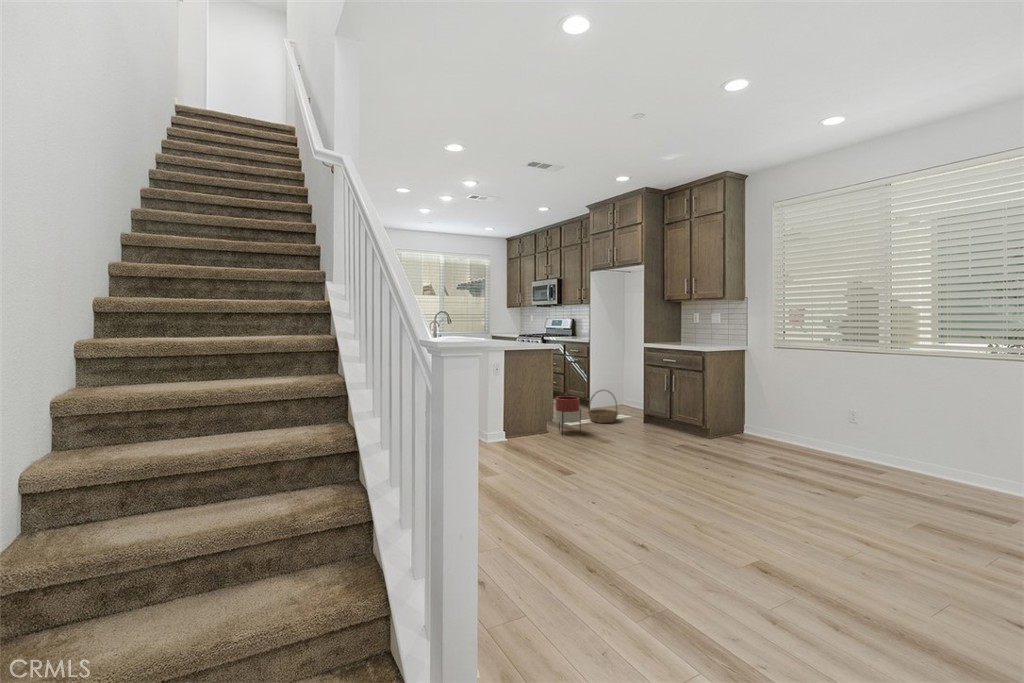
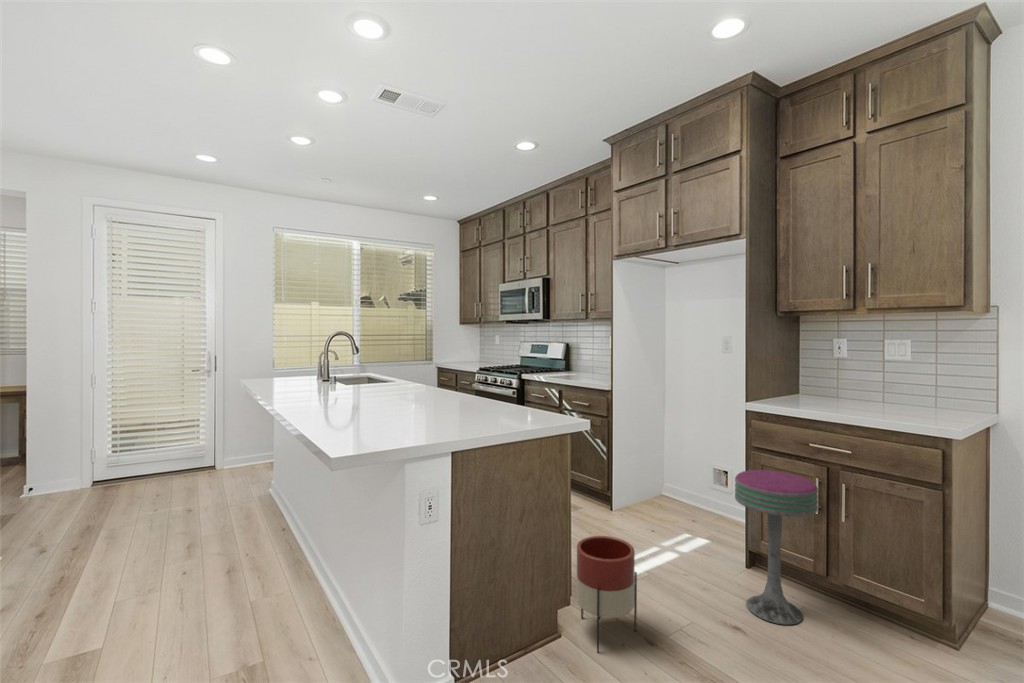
bar stool: none [629,372,662,434] -> present [735,470,818,625]
basket: present [588,390,618,423] -> none [626,497,692,573]

